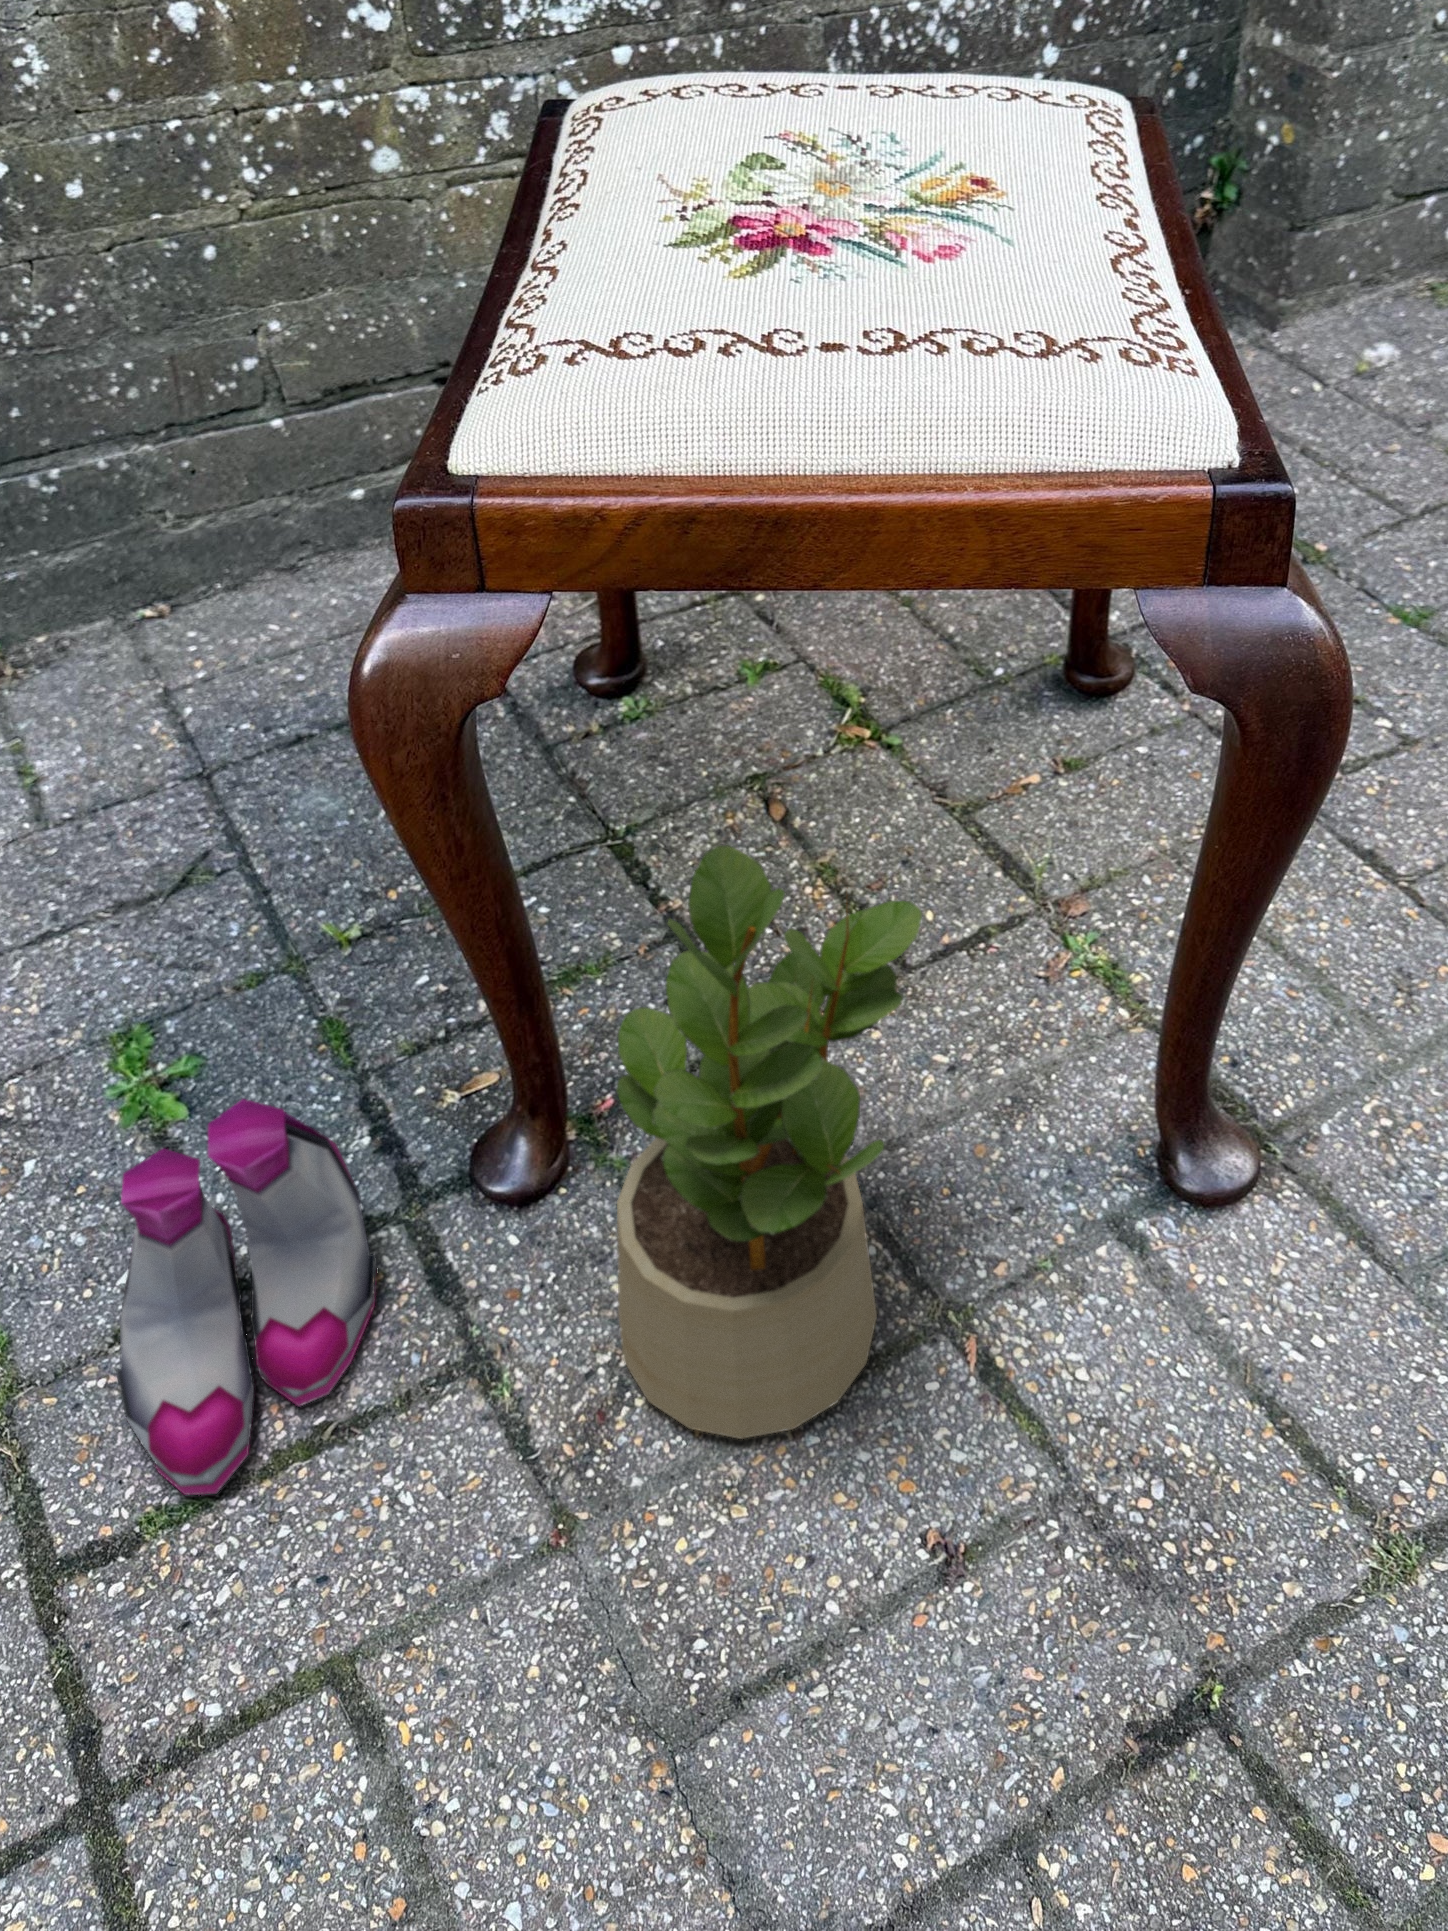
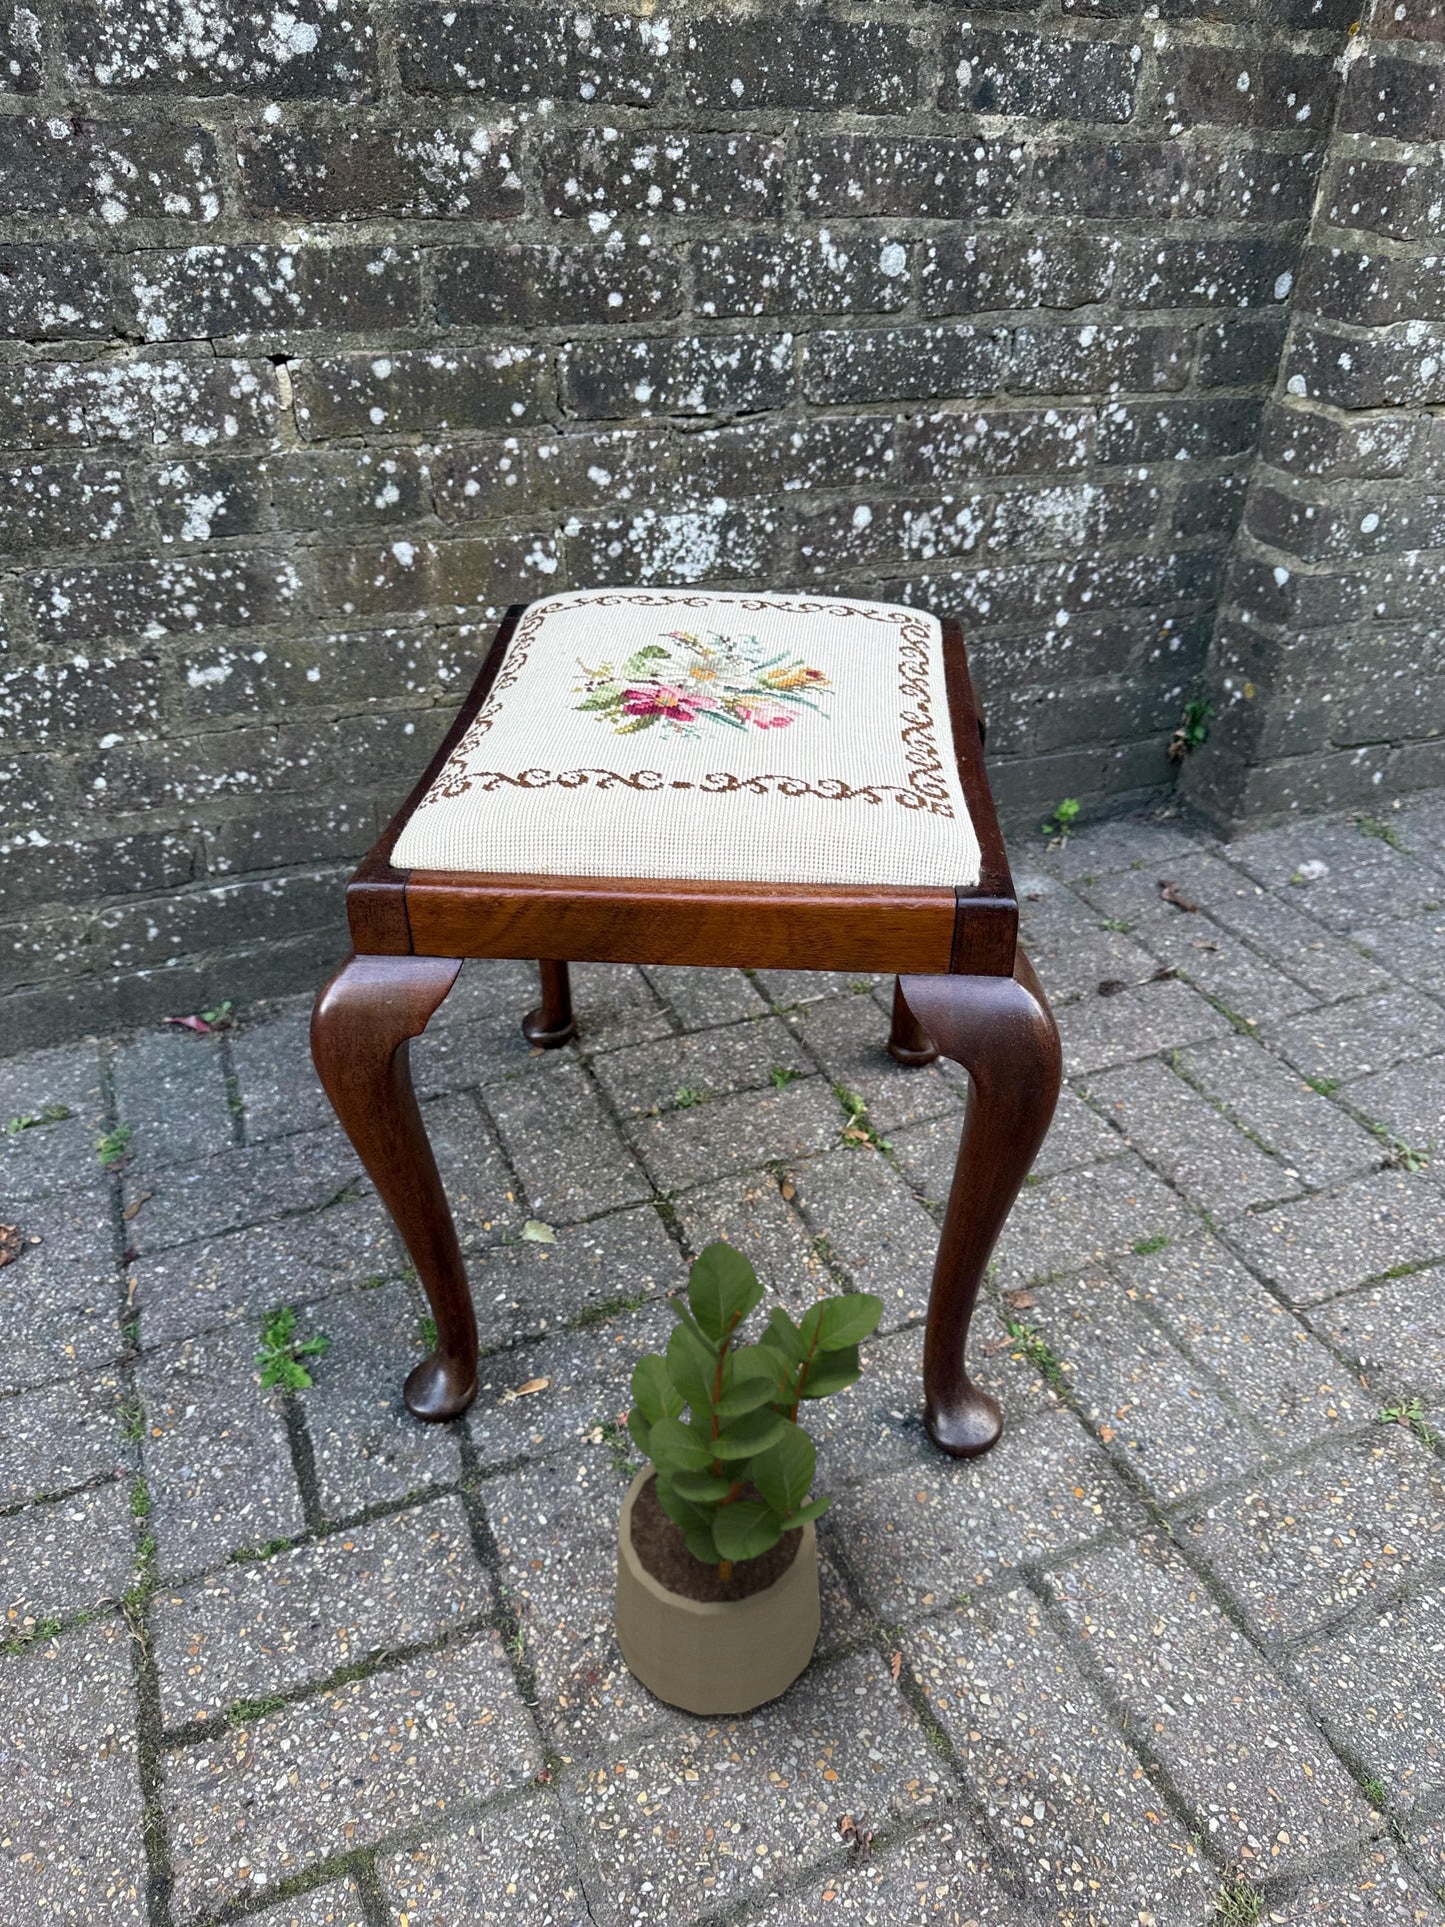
boots: present [116,1099,376,1495] -> none [226,1387,435,1698]

